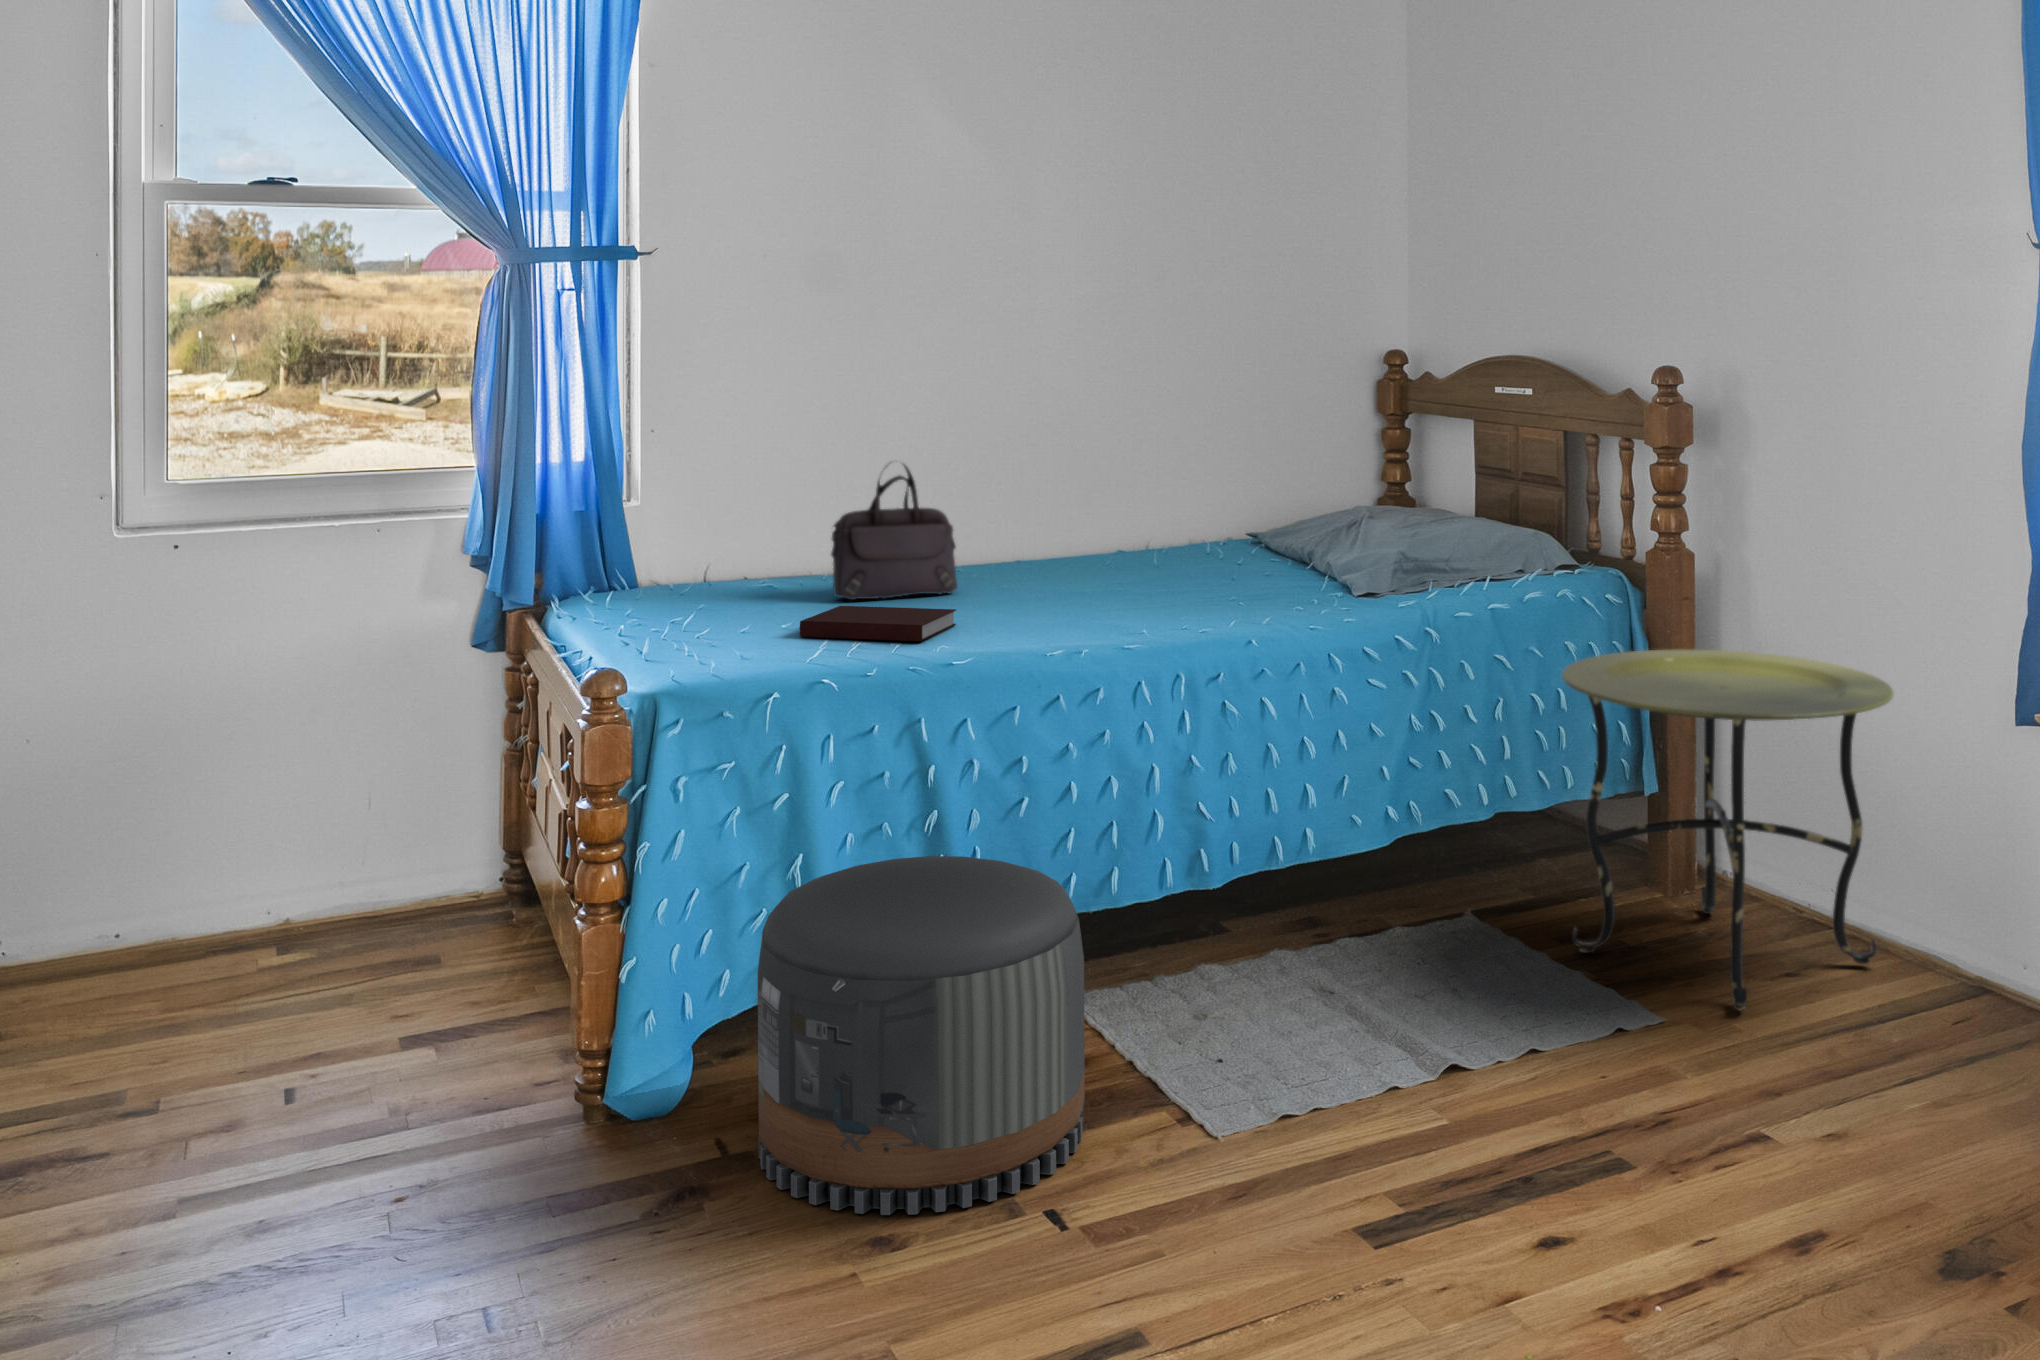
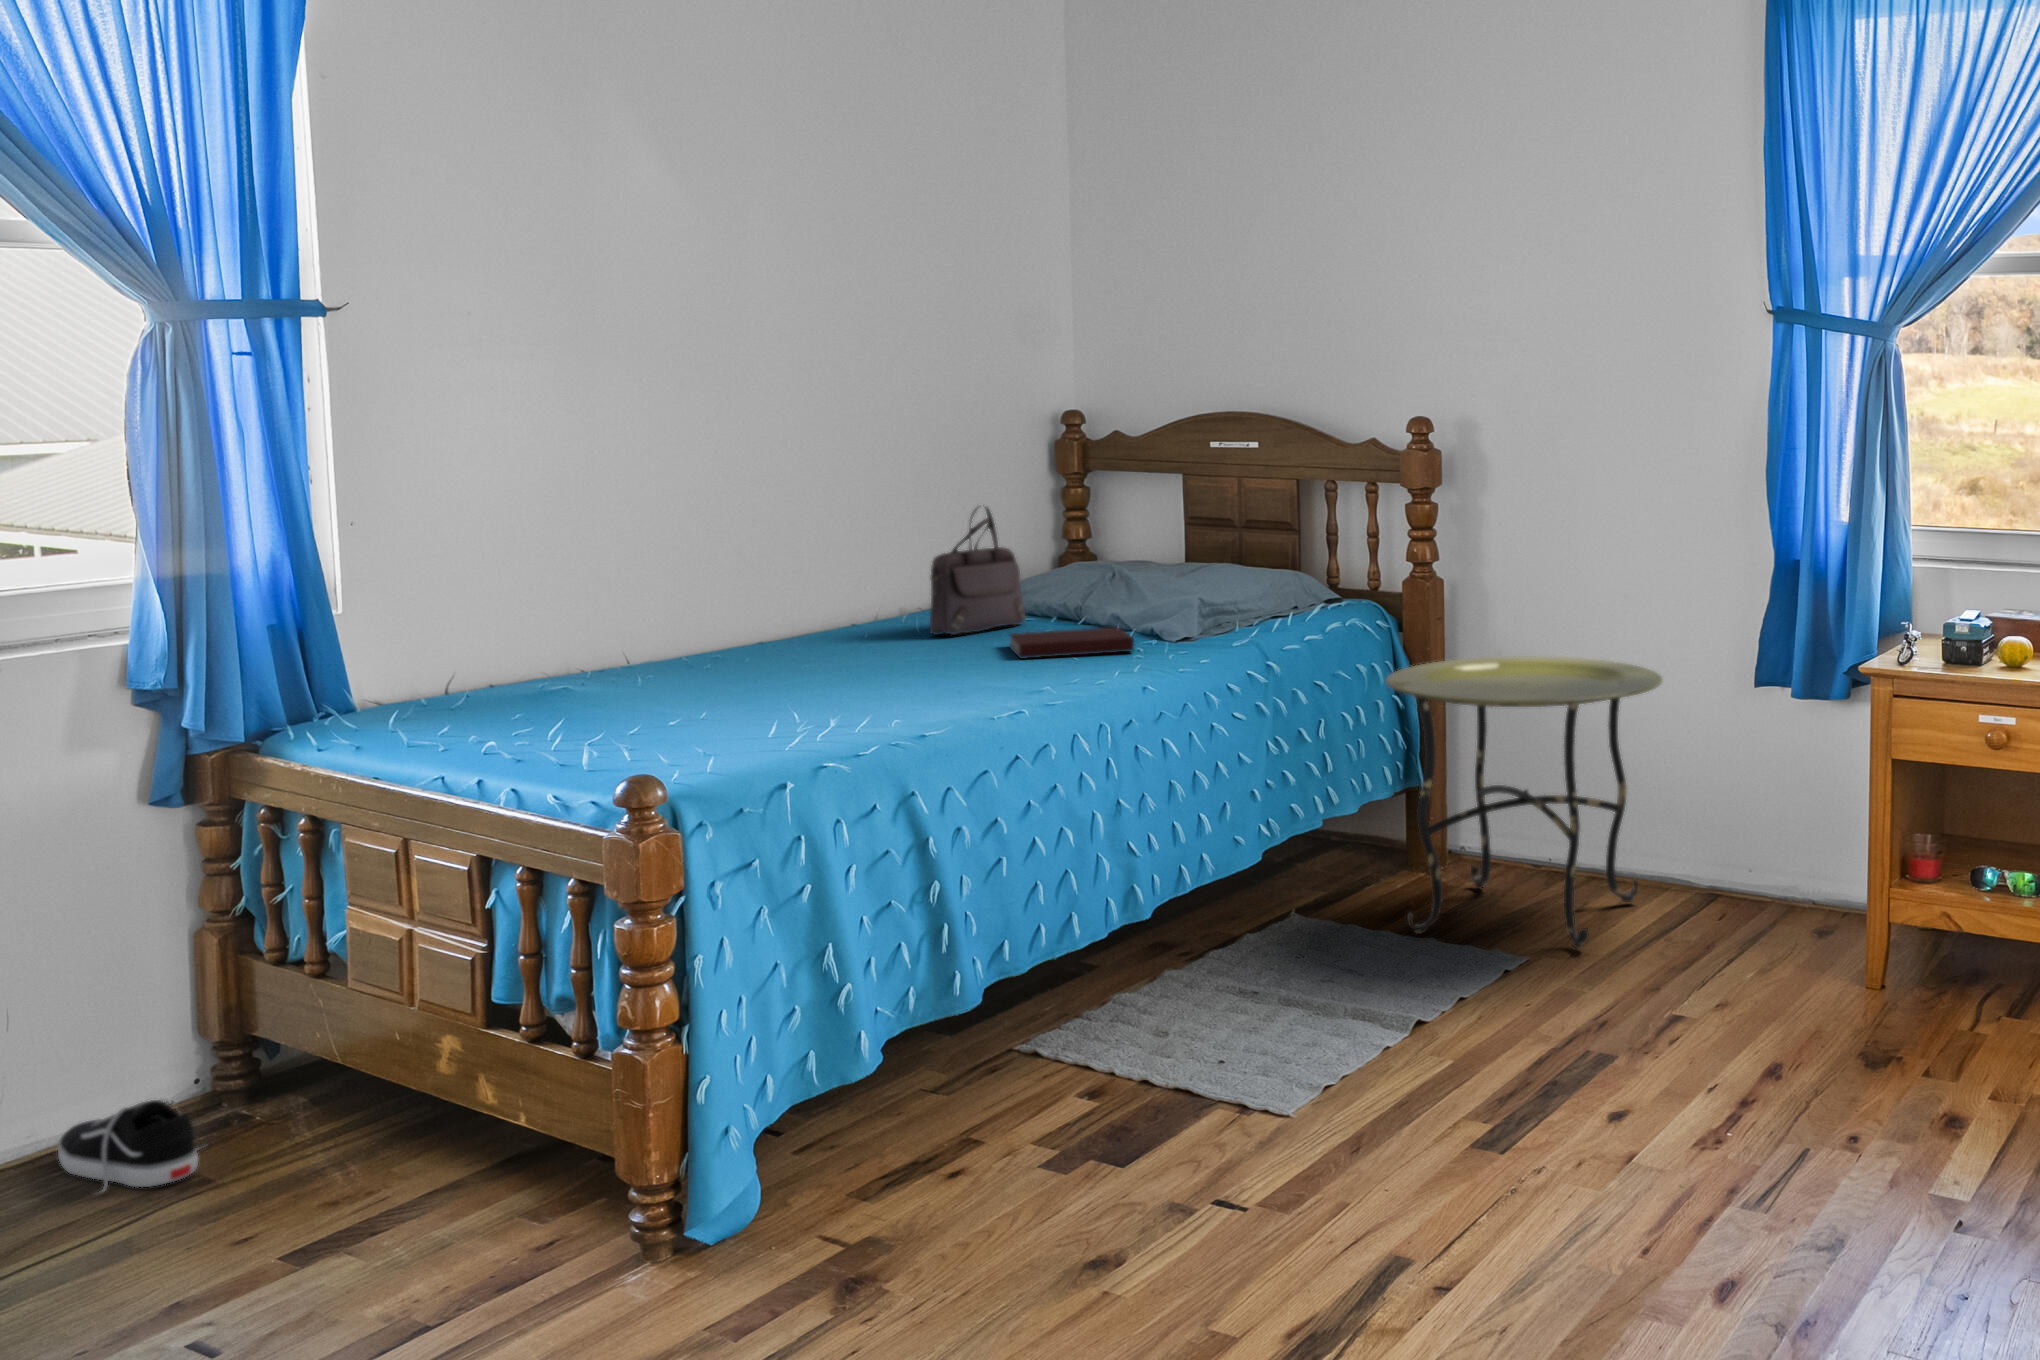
handbag: present [831,464,958,600] -> present [930,507,1026,635]
notebook: present [800,606,956,641] -> present [1010,627,1134,659]
pouf: present [757,856,1085,1215] -> none [866,908,1192,1255]
shoe: none [354,890,458,959] -> present [58,1100,198,1192]

